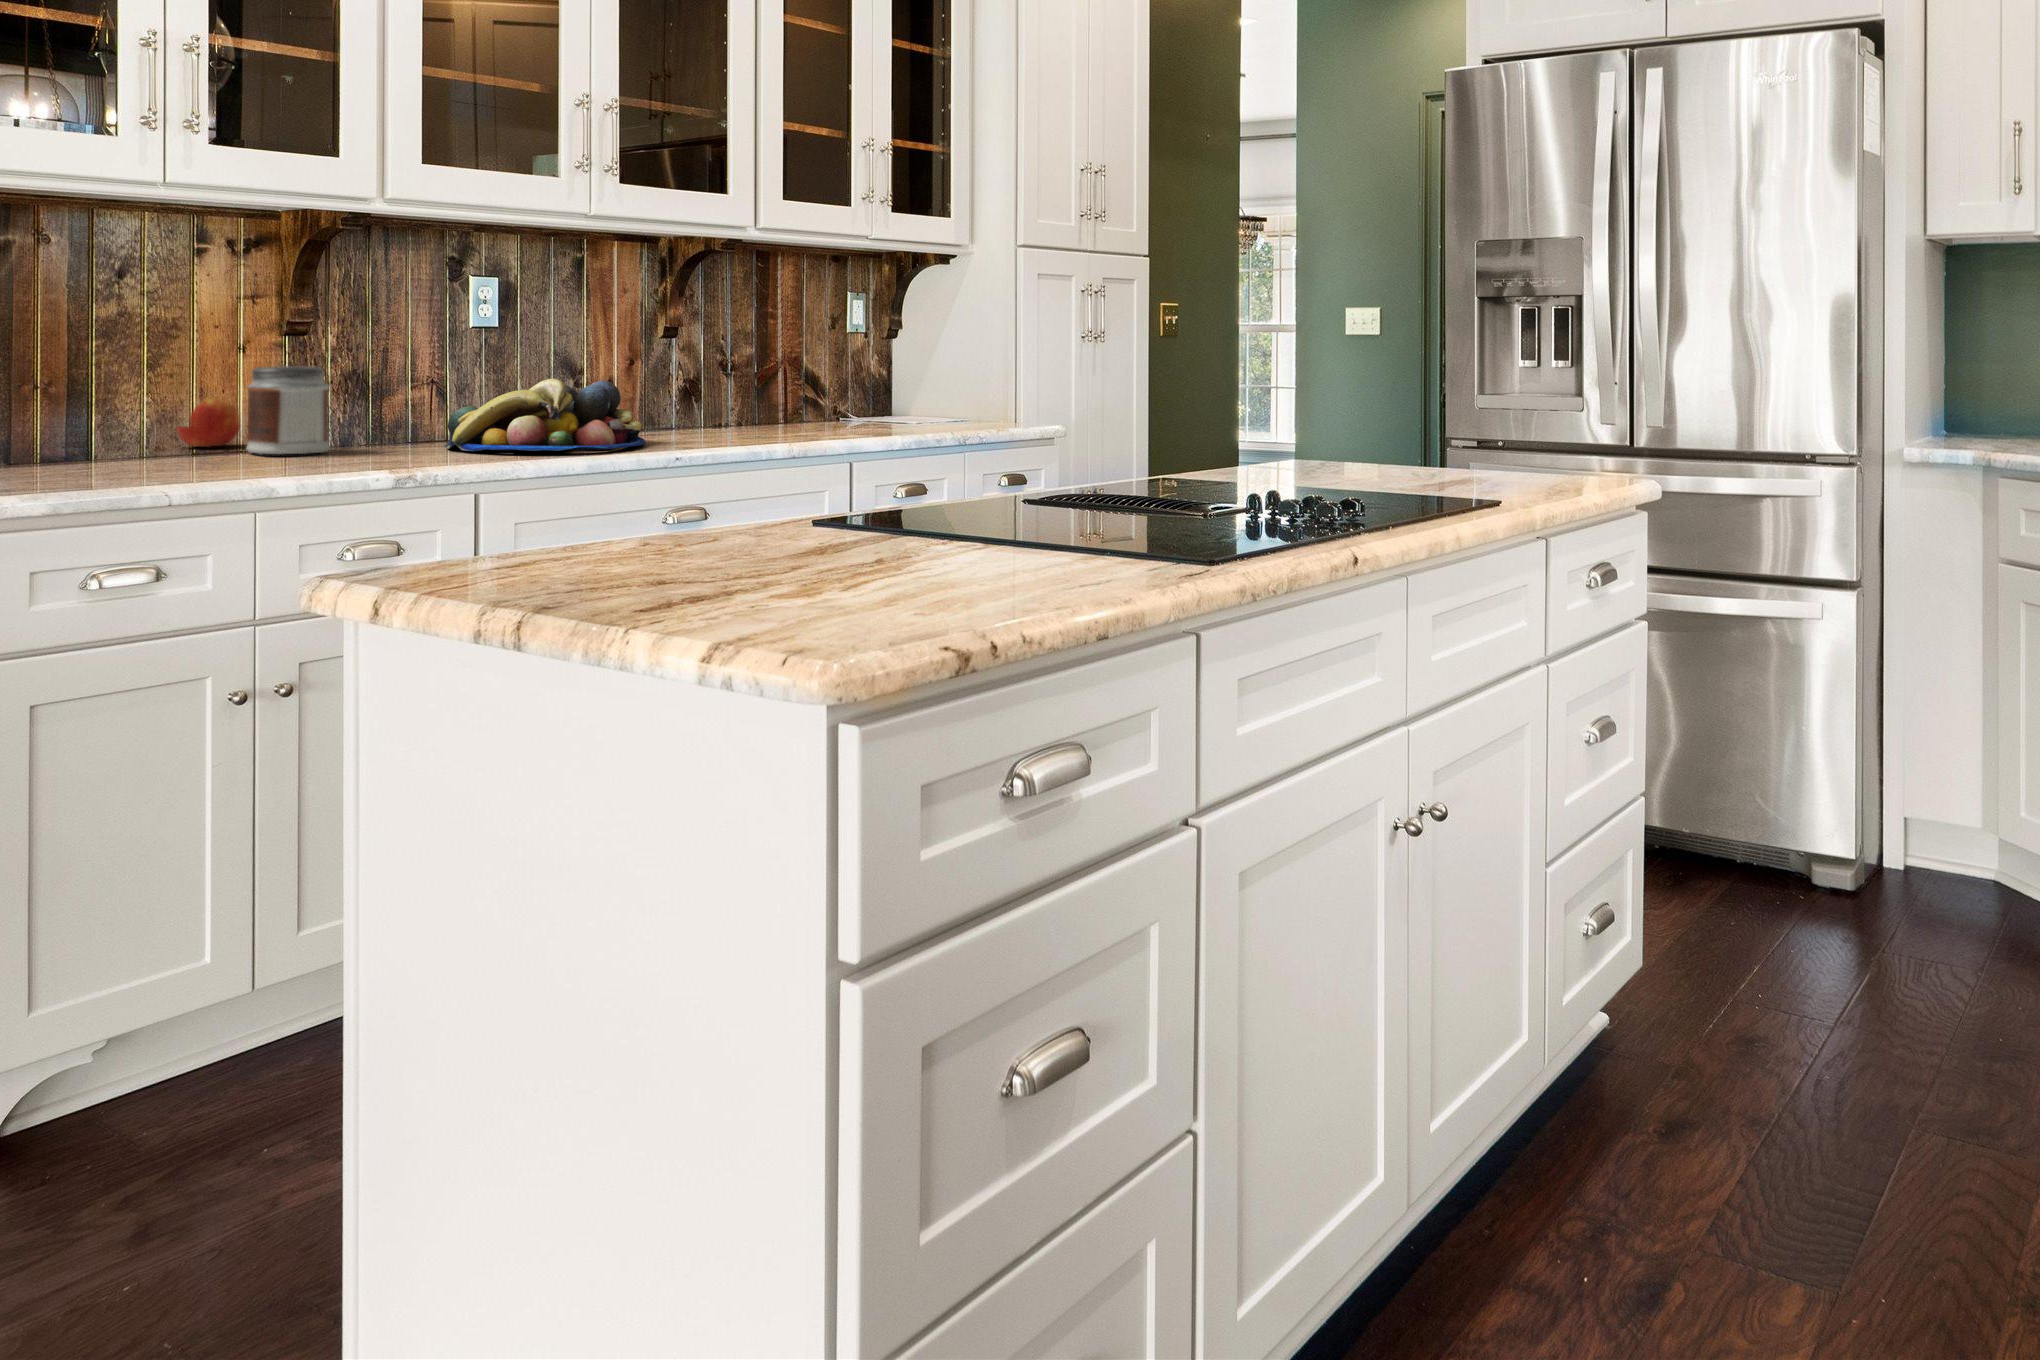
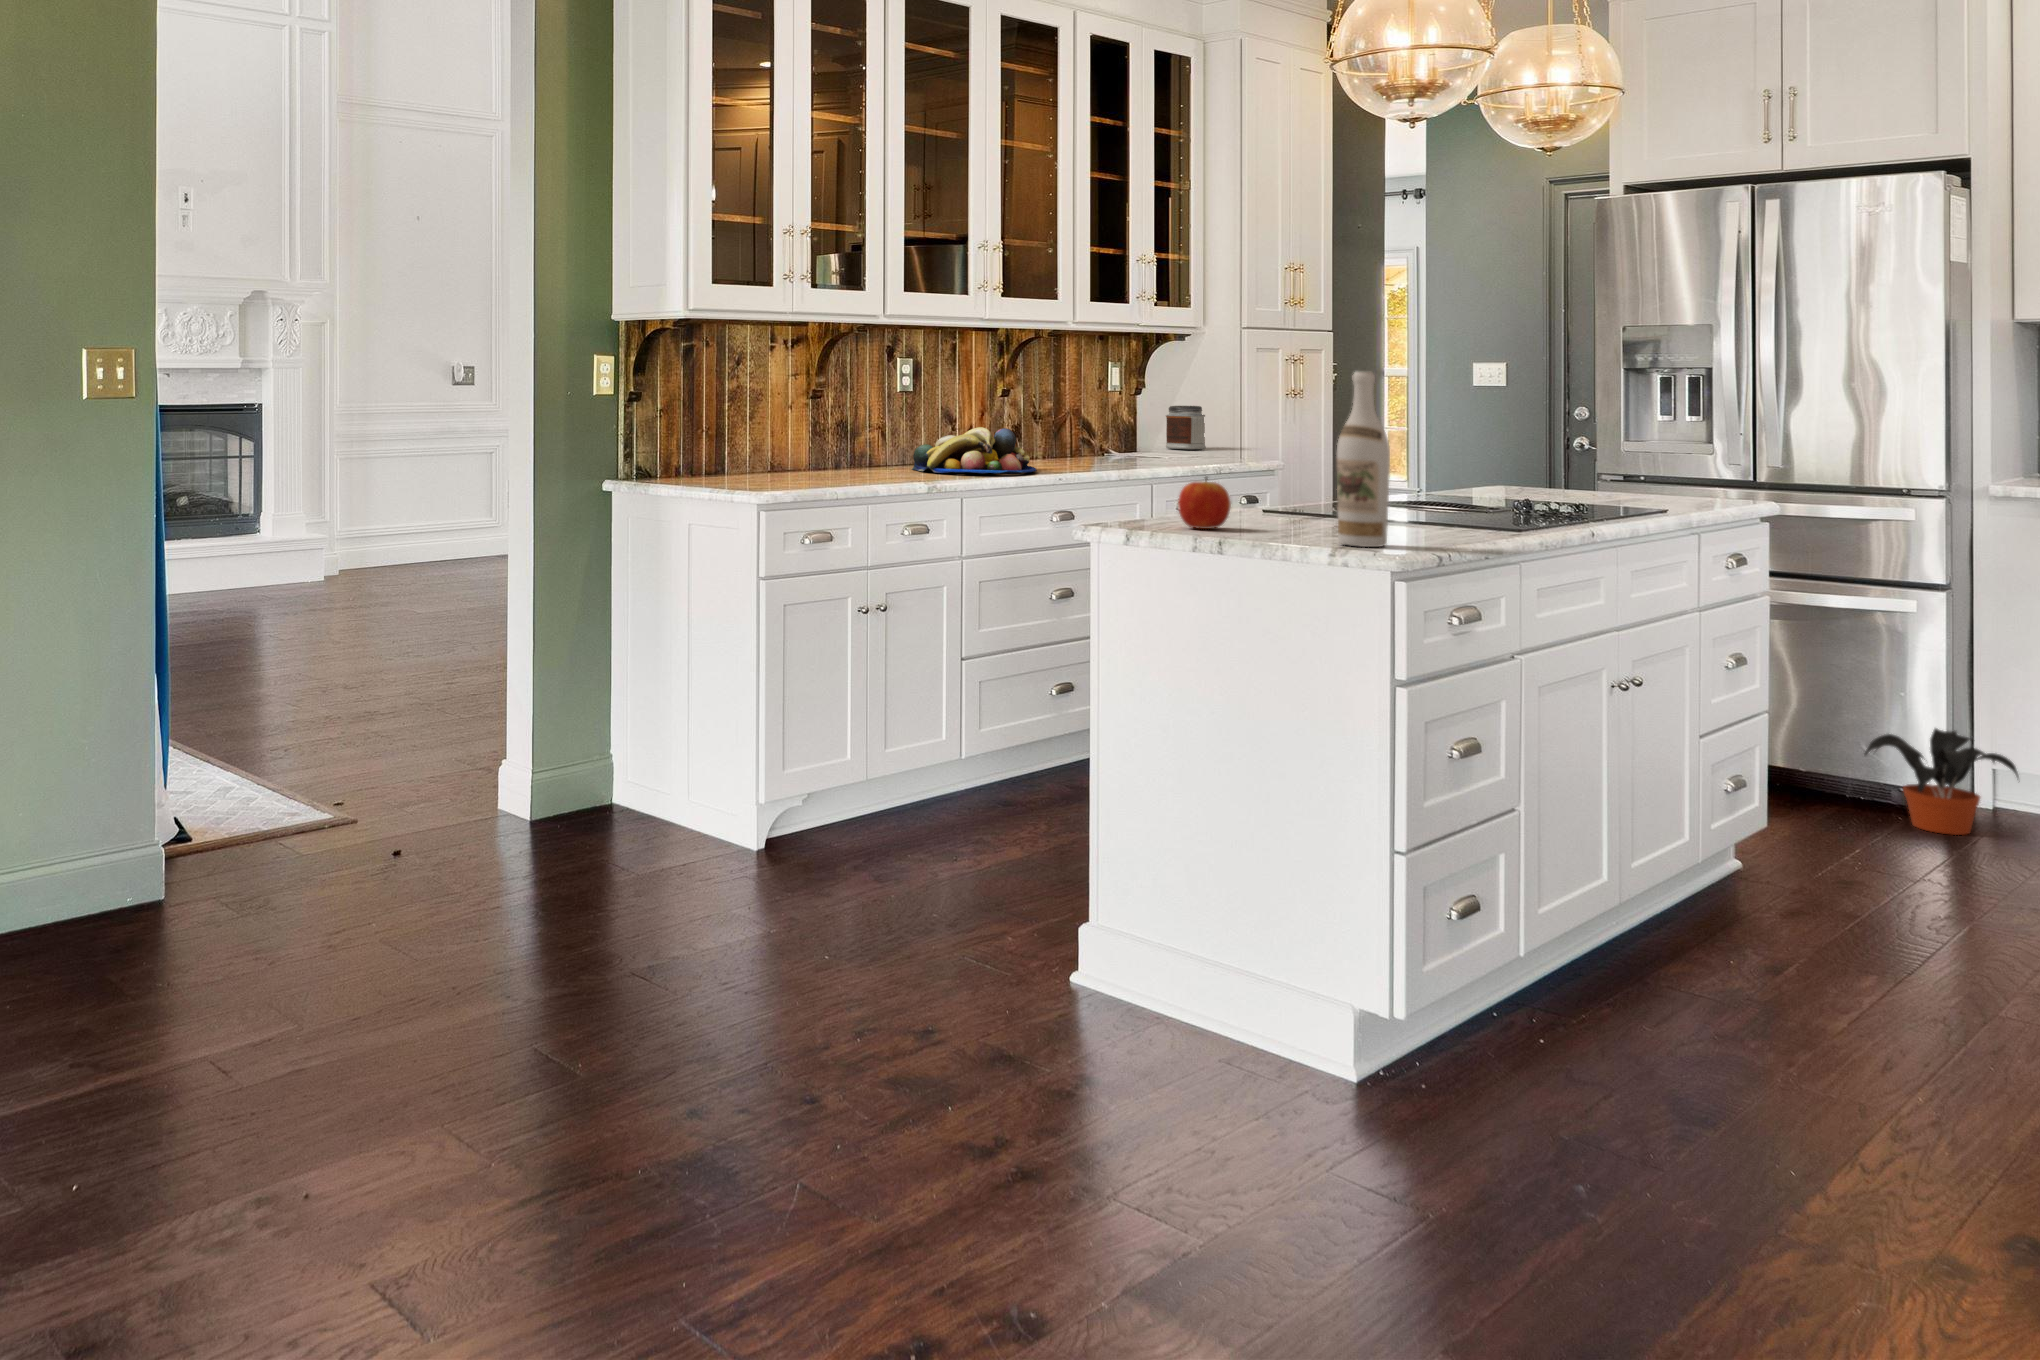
wine bottle: none [728,220,851,649] -> present [1337,372,1390,547]
jar: present [247,366,330,454] -> present [1166,406,1206,449]
apple: present [177,399,240,447] -> present [1178,477,1231,529]
potted plant: none [1760,770,1948,923] -> present [1865,728,2019,835]

